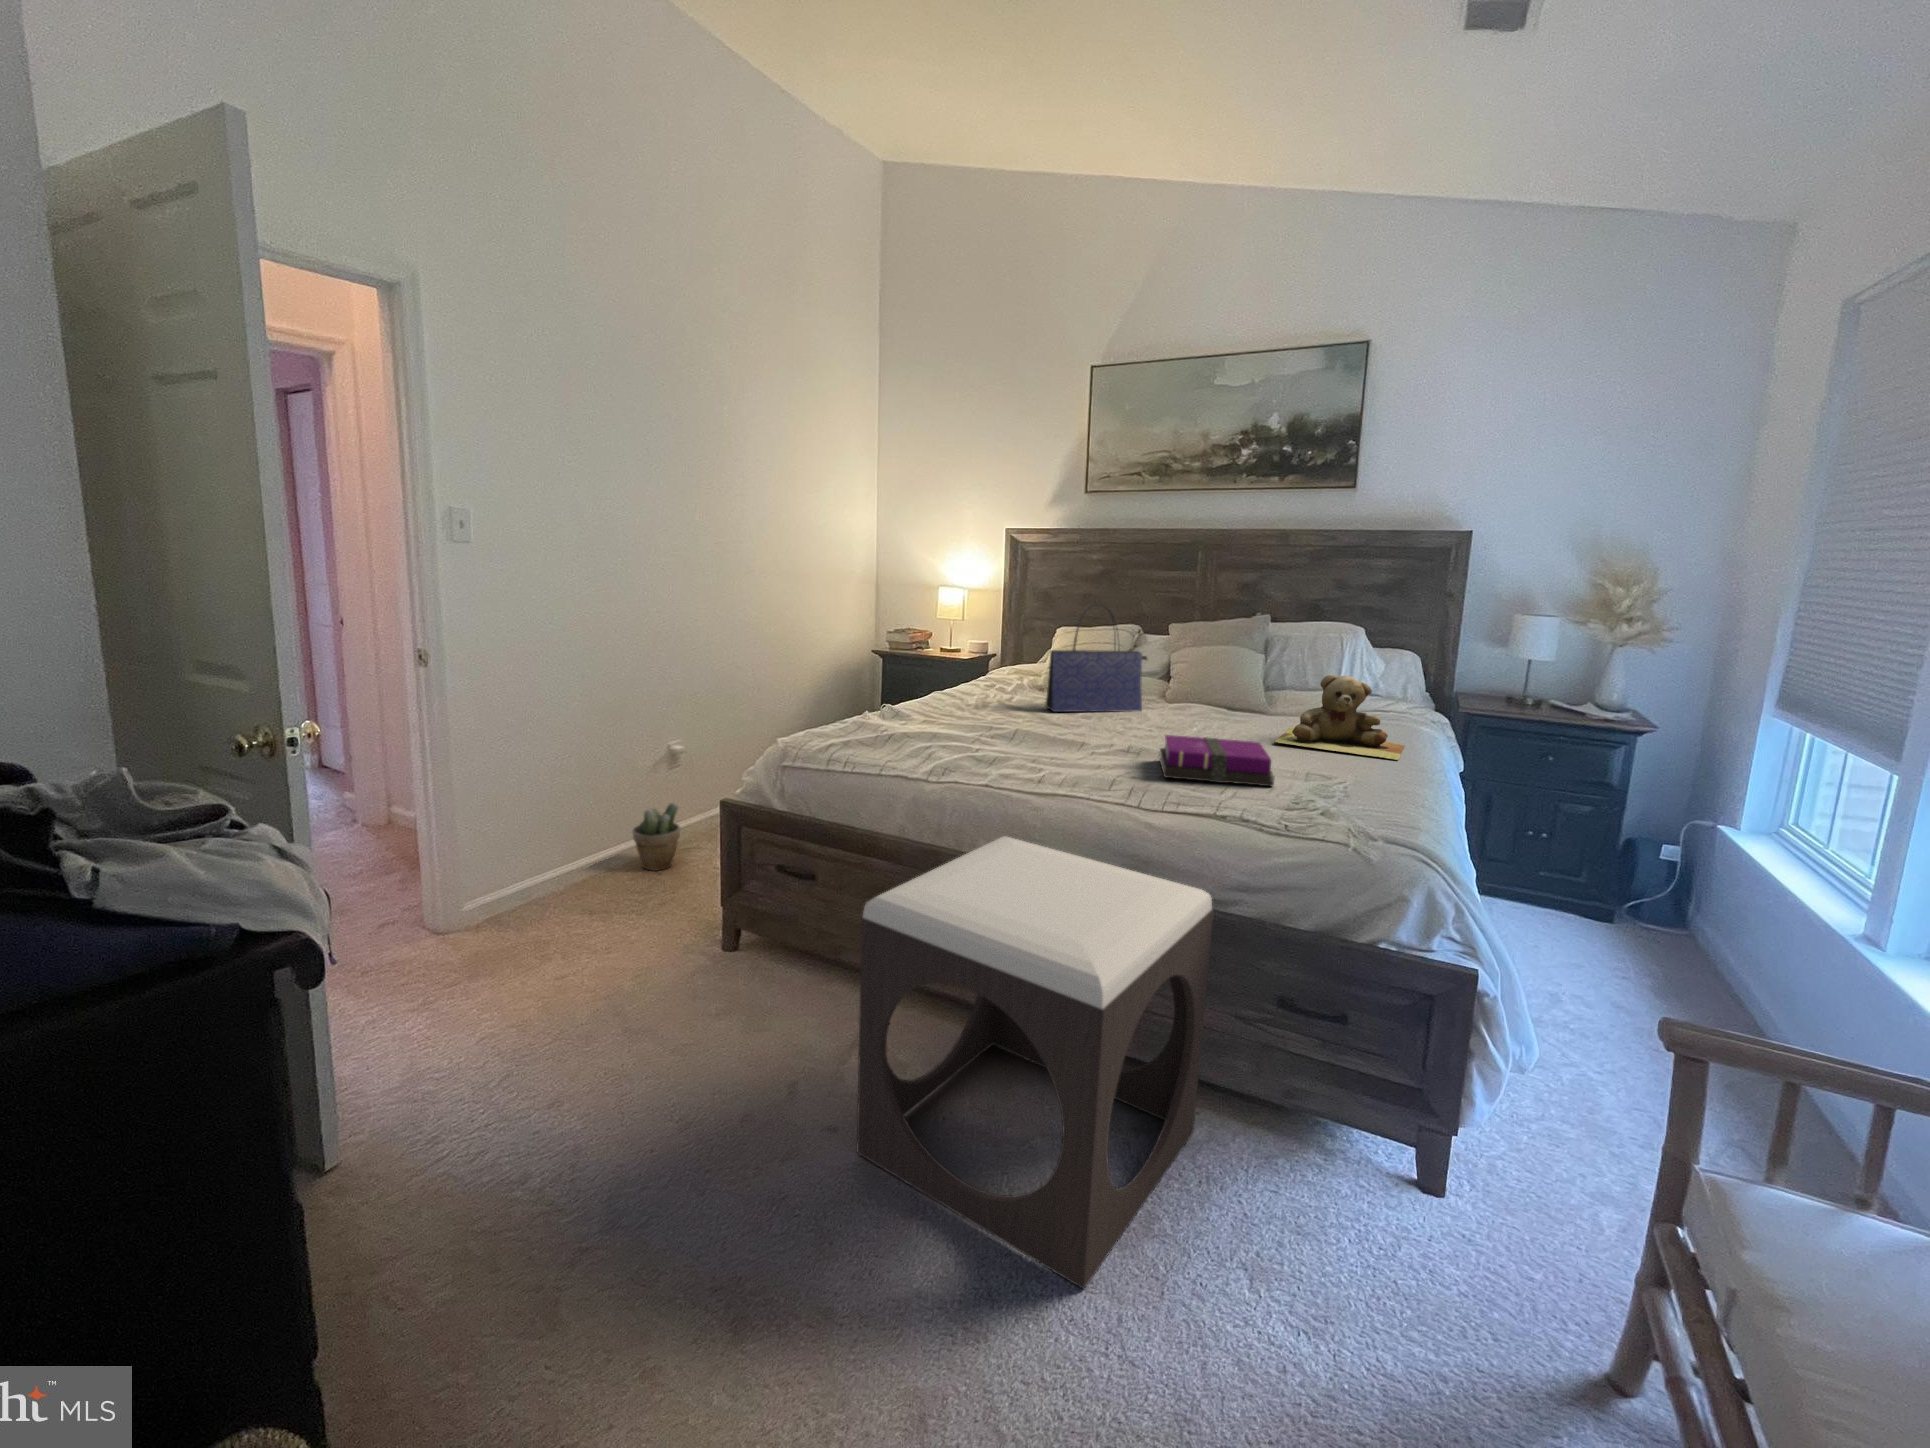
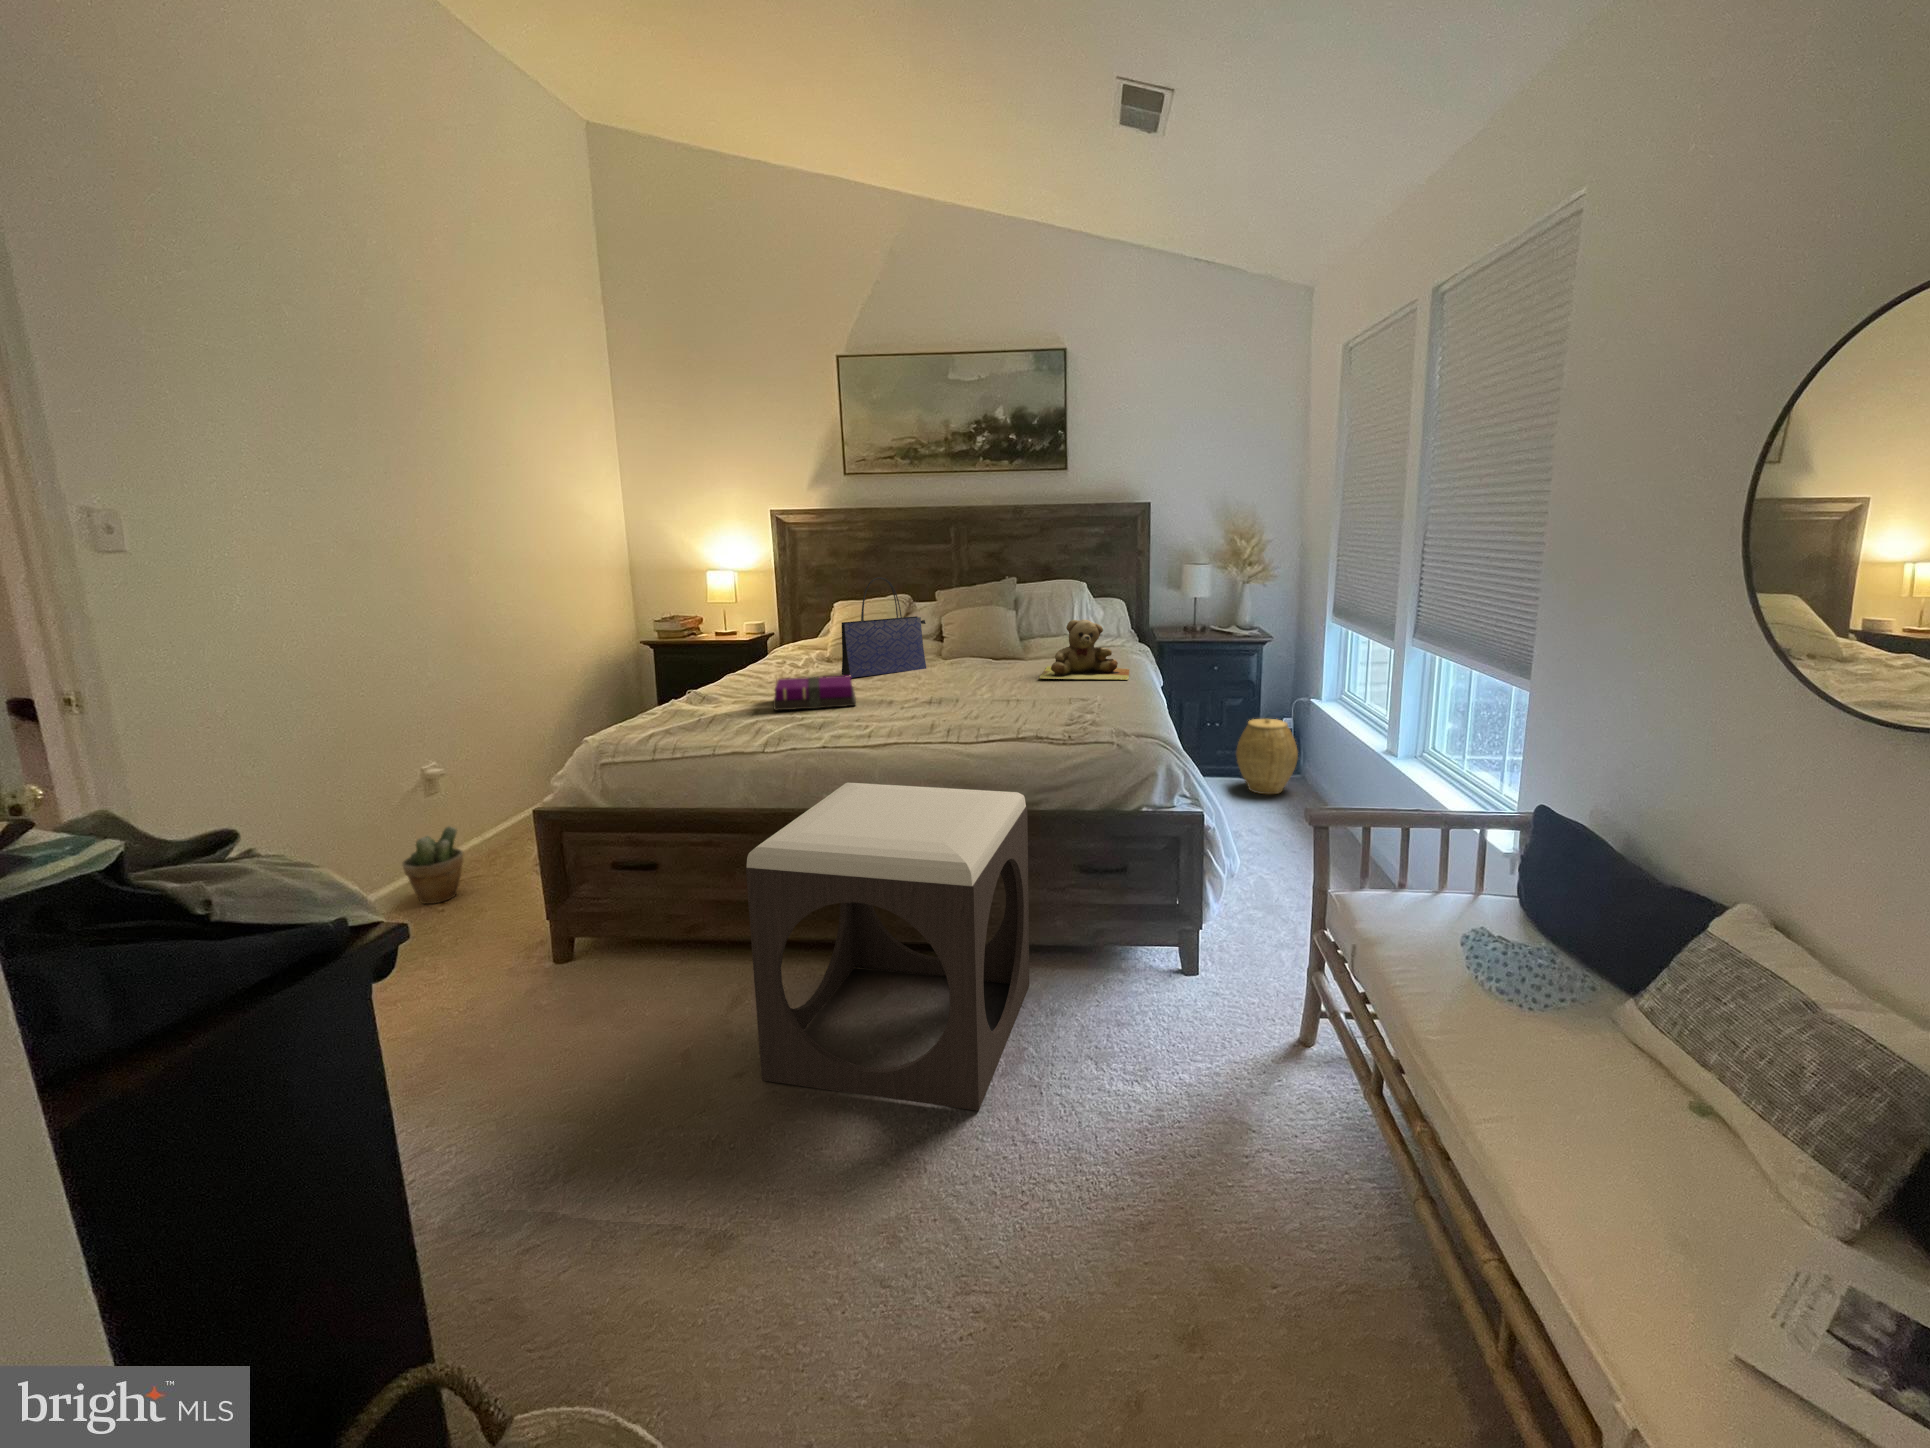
notebook: present [1159,735,1274,786] -> present [773,676,856,711]
woven basket: none [1564,835,1670,945] -> present [1236,719,1298,794]

